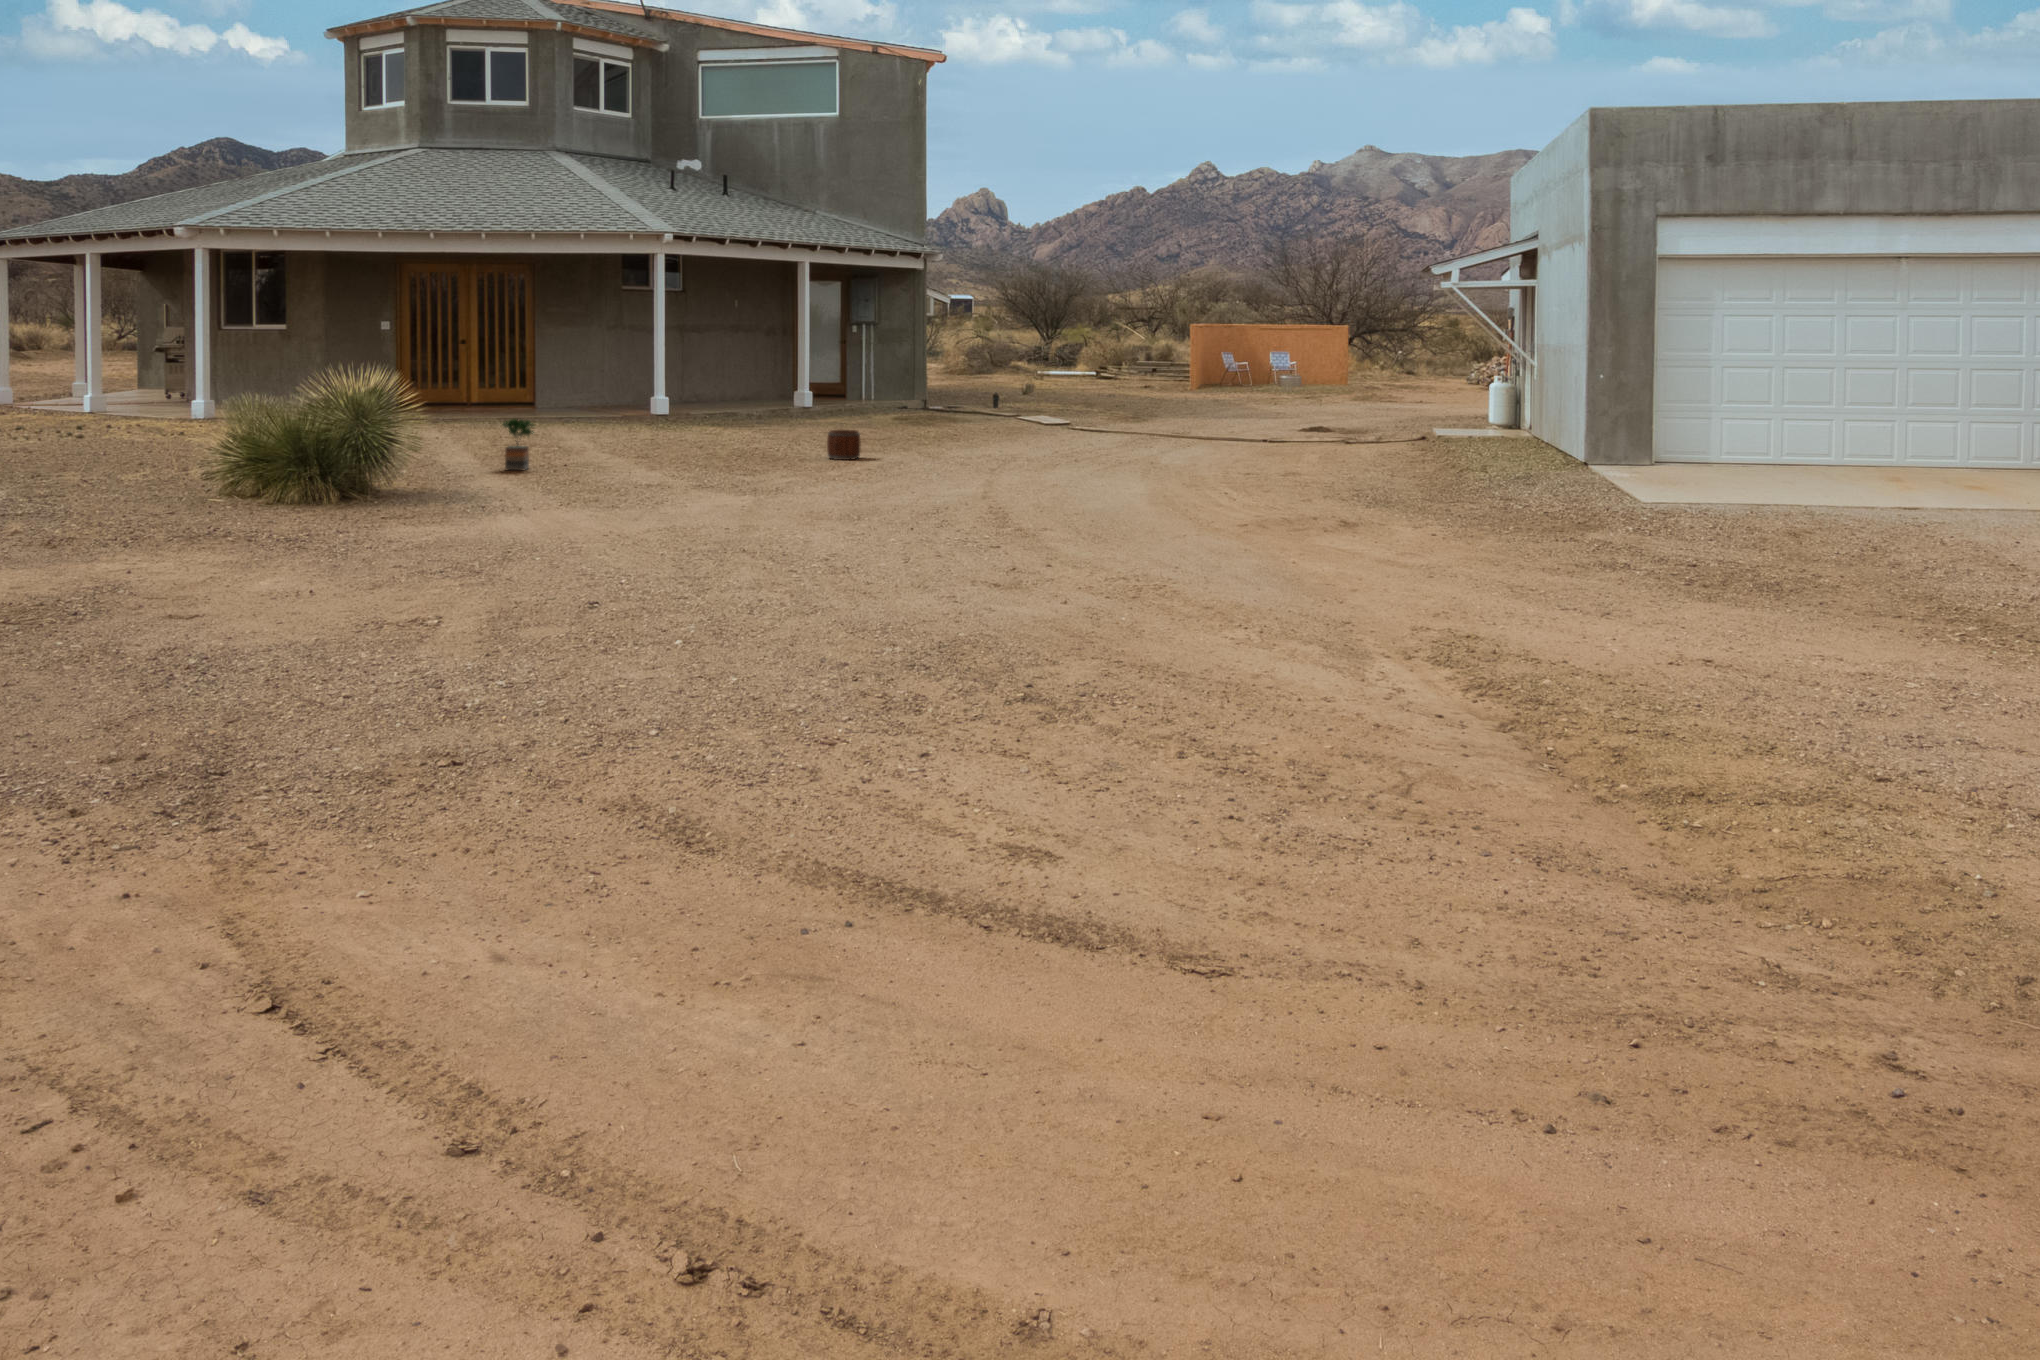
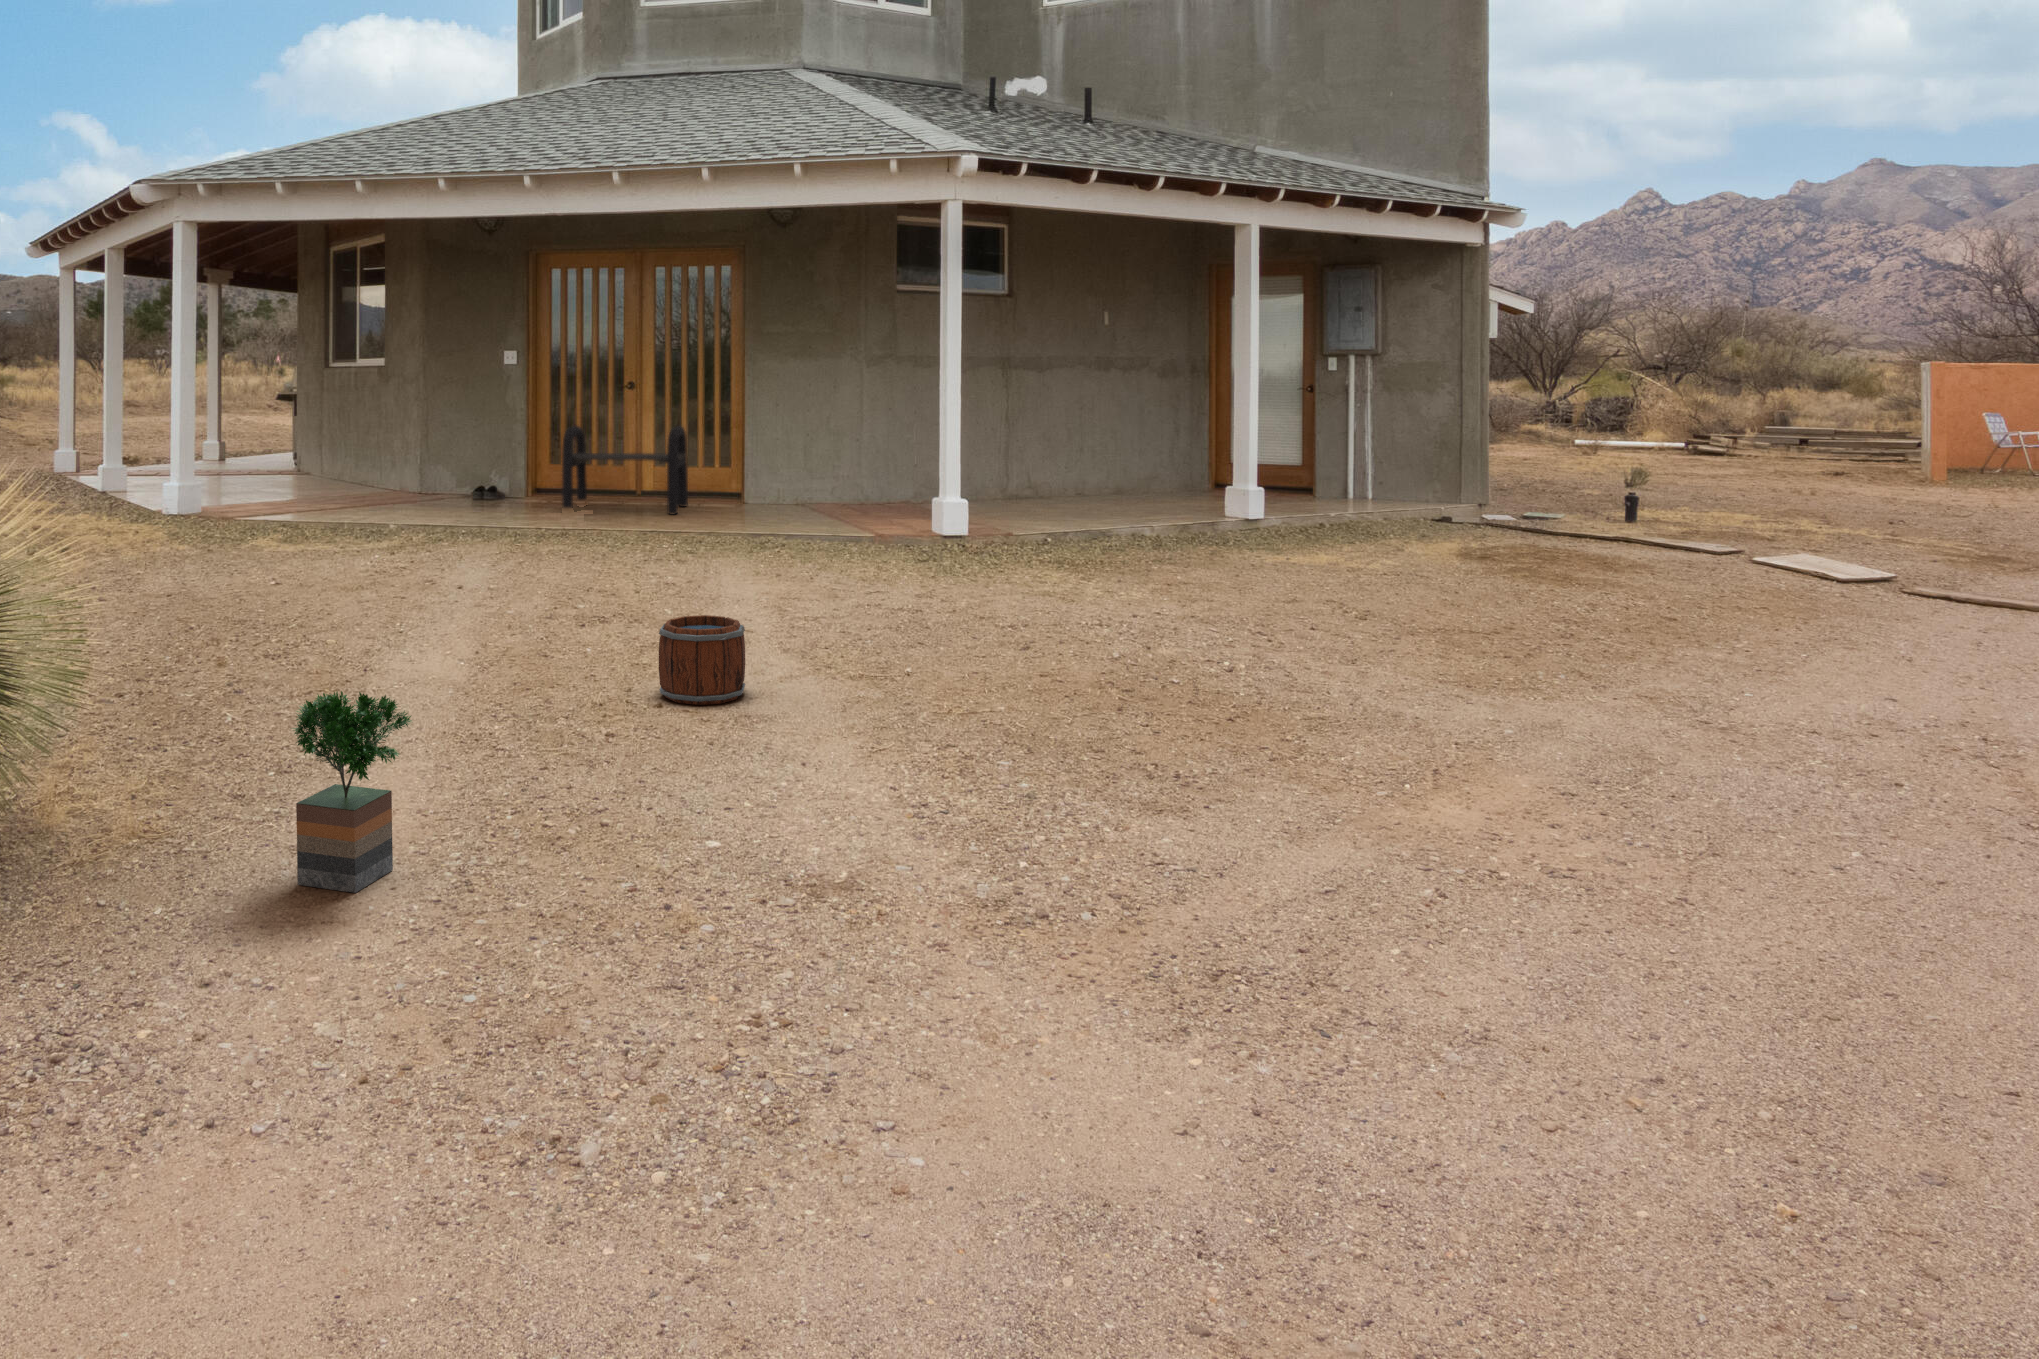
bench: none [427,364,498,414] -> present [562,426,688,514]
bucket: present [827,430,860,460] -> present [659,615,745,705]

